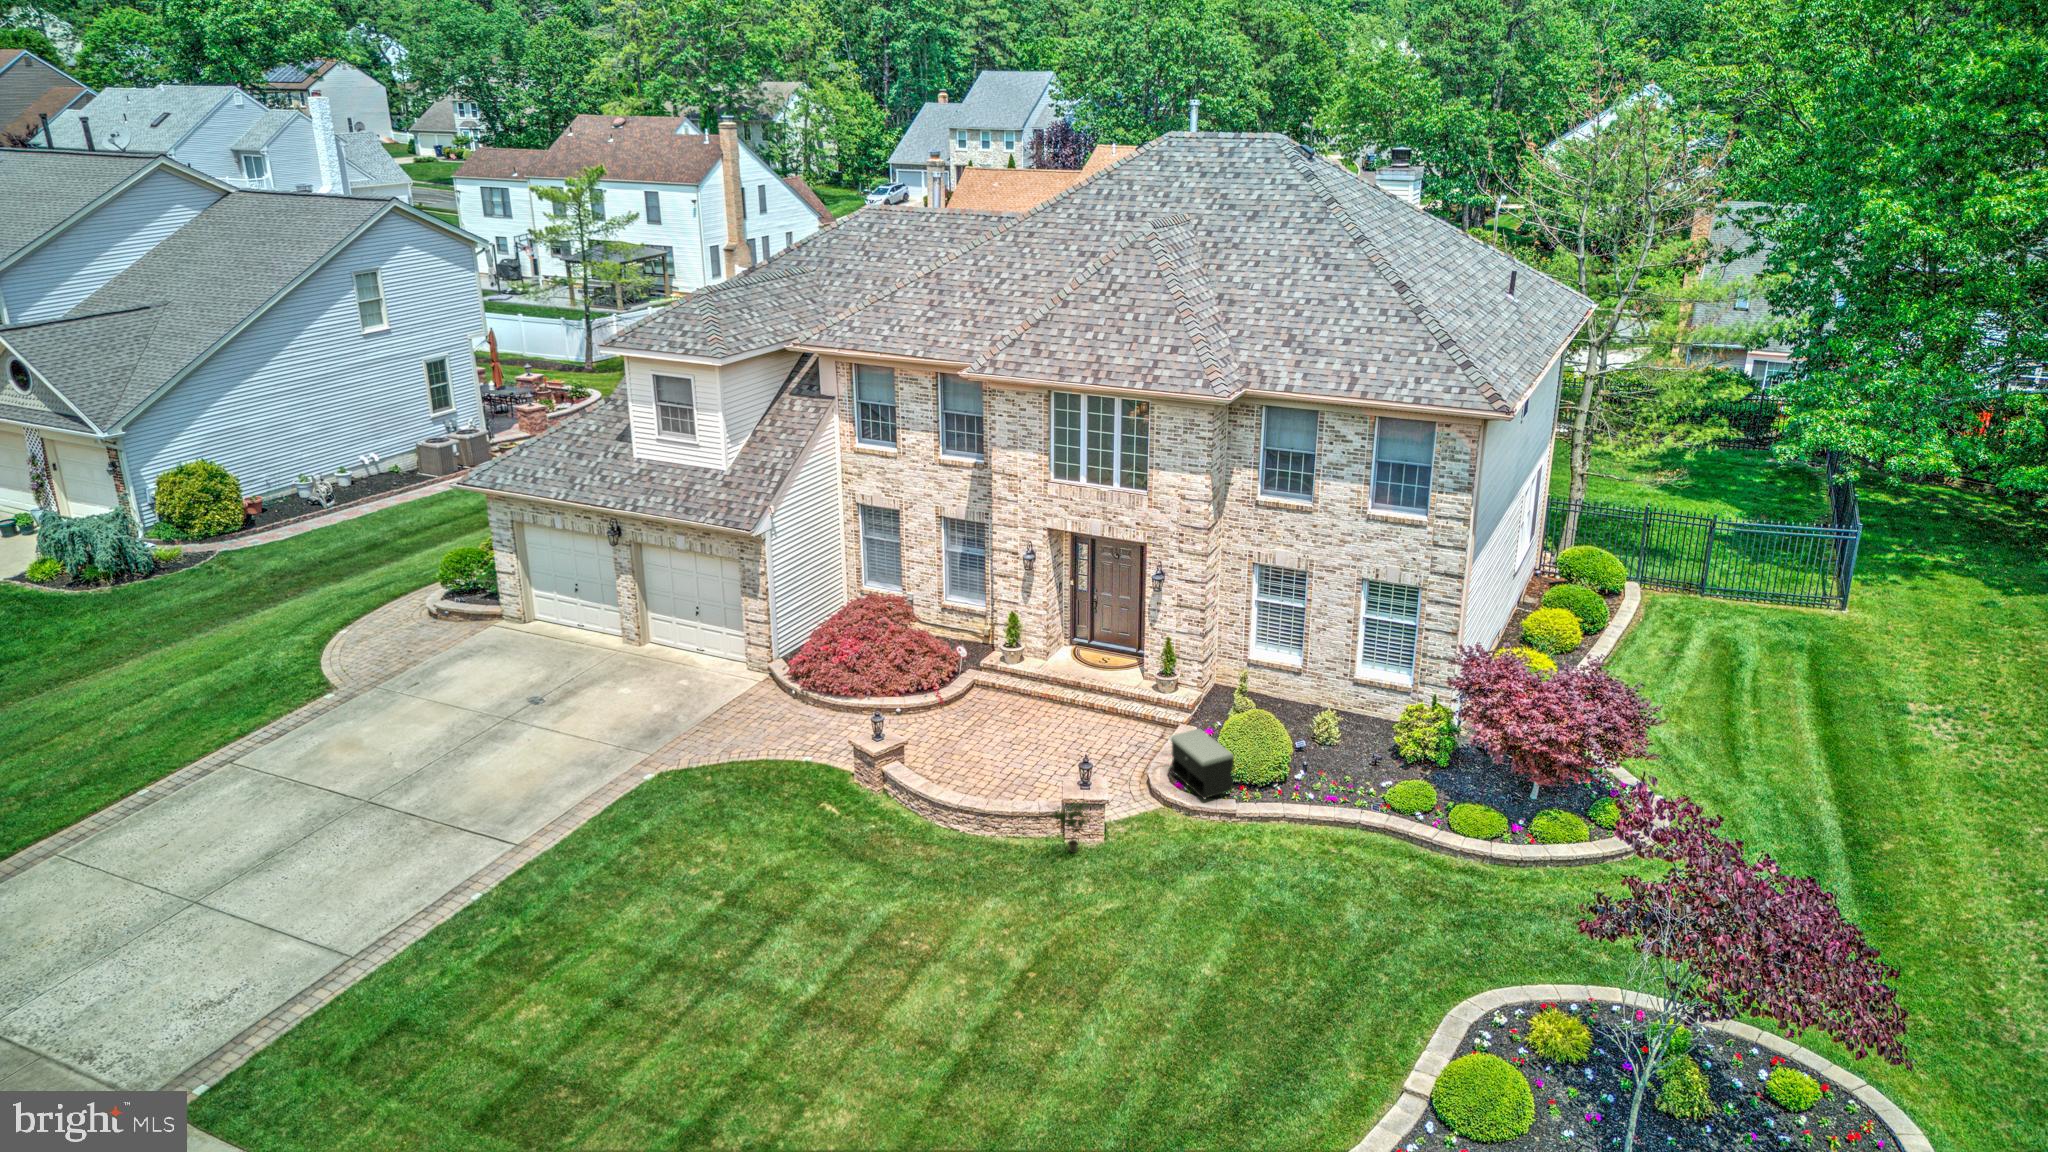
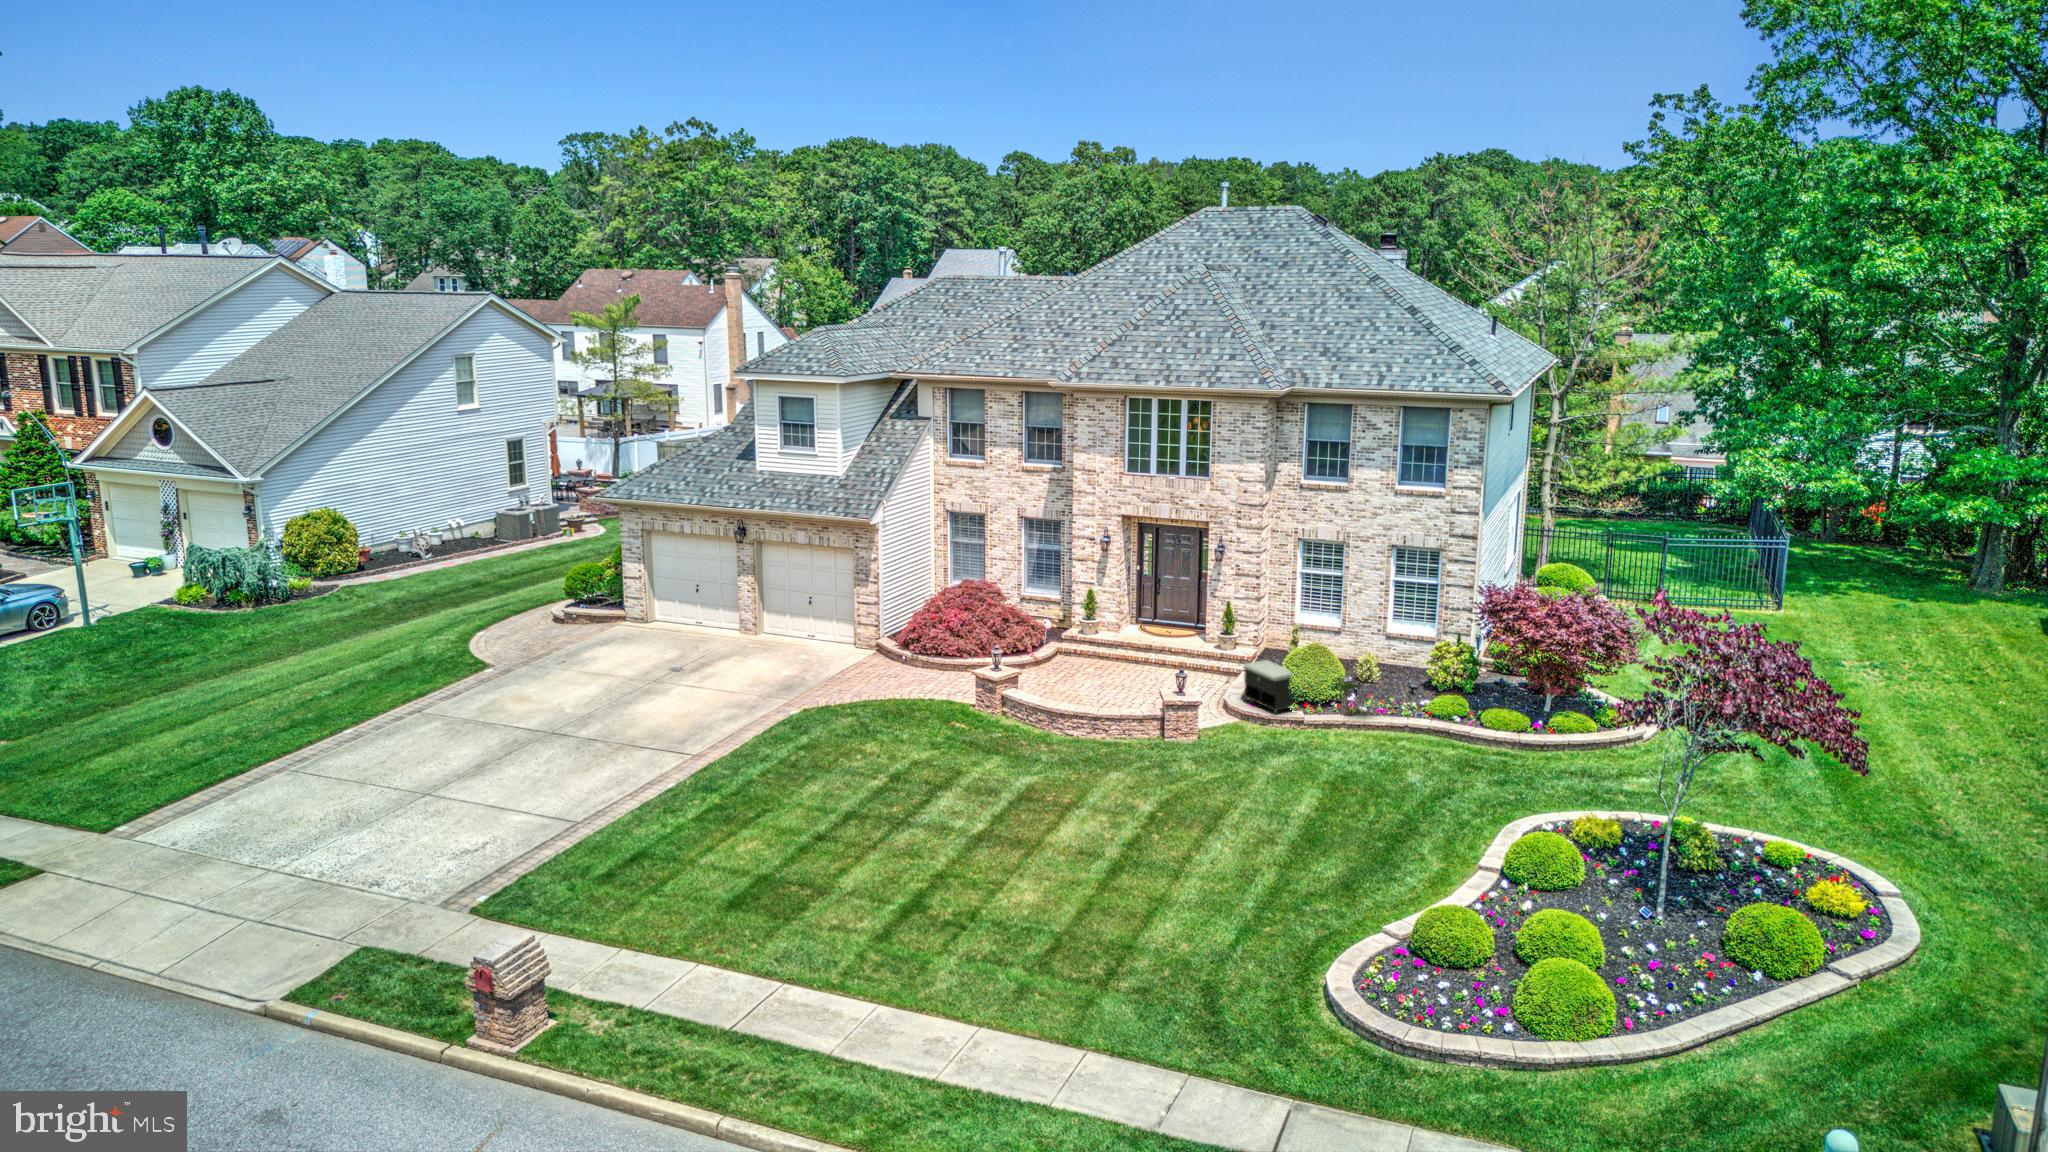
potted plant: present [1051,802,1089,853] -> present [1333,676,1361,716]

